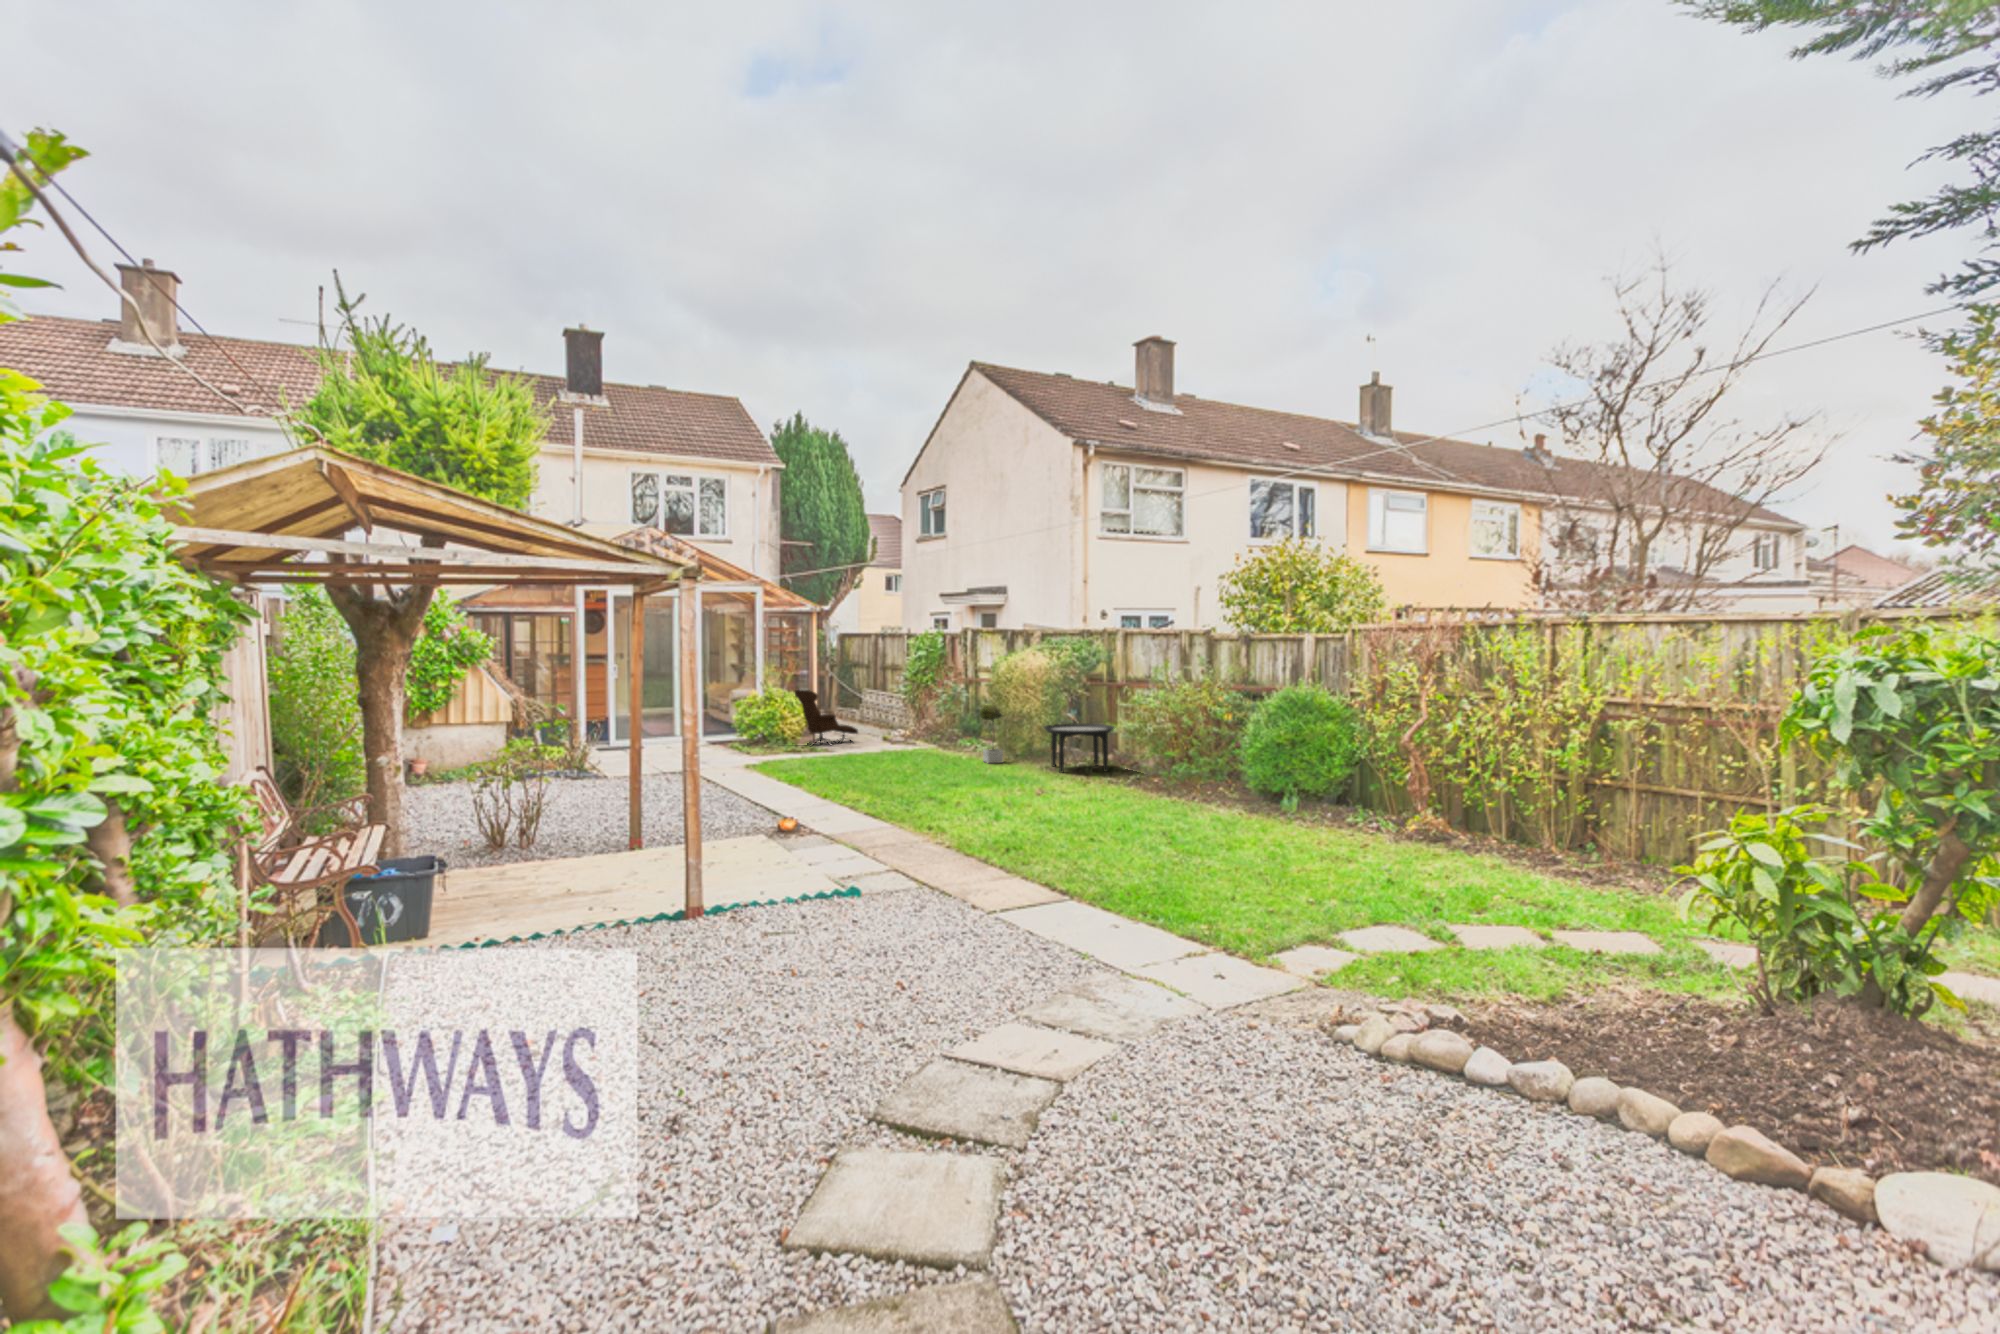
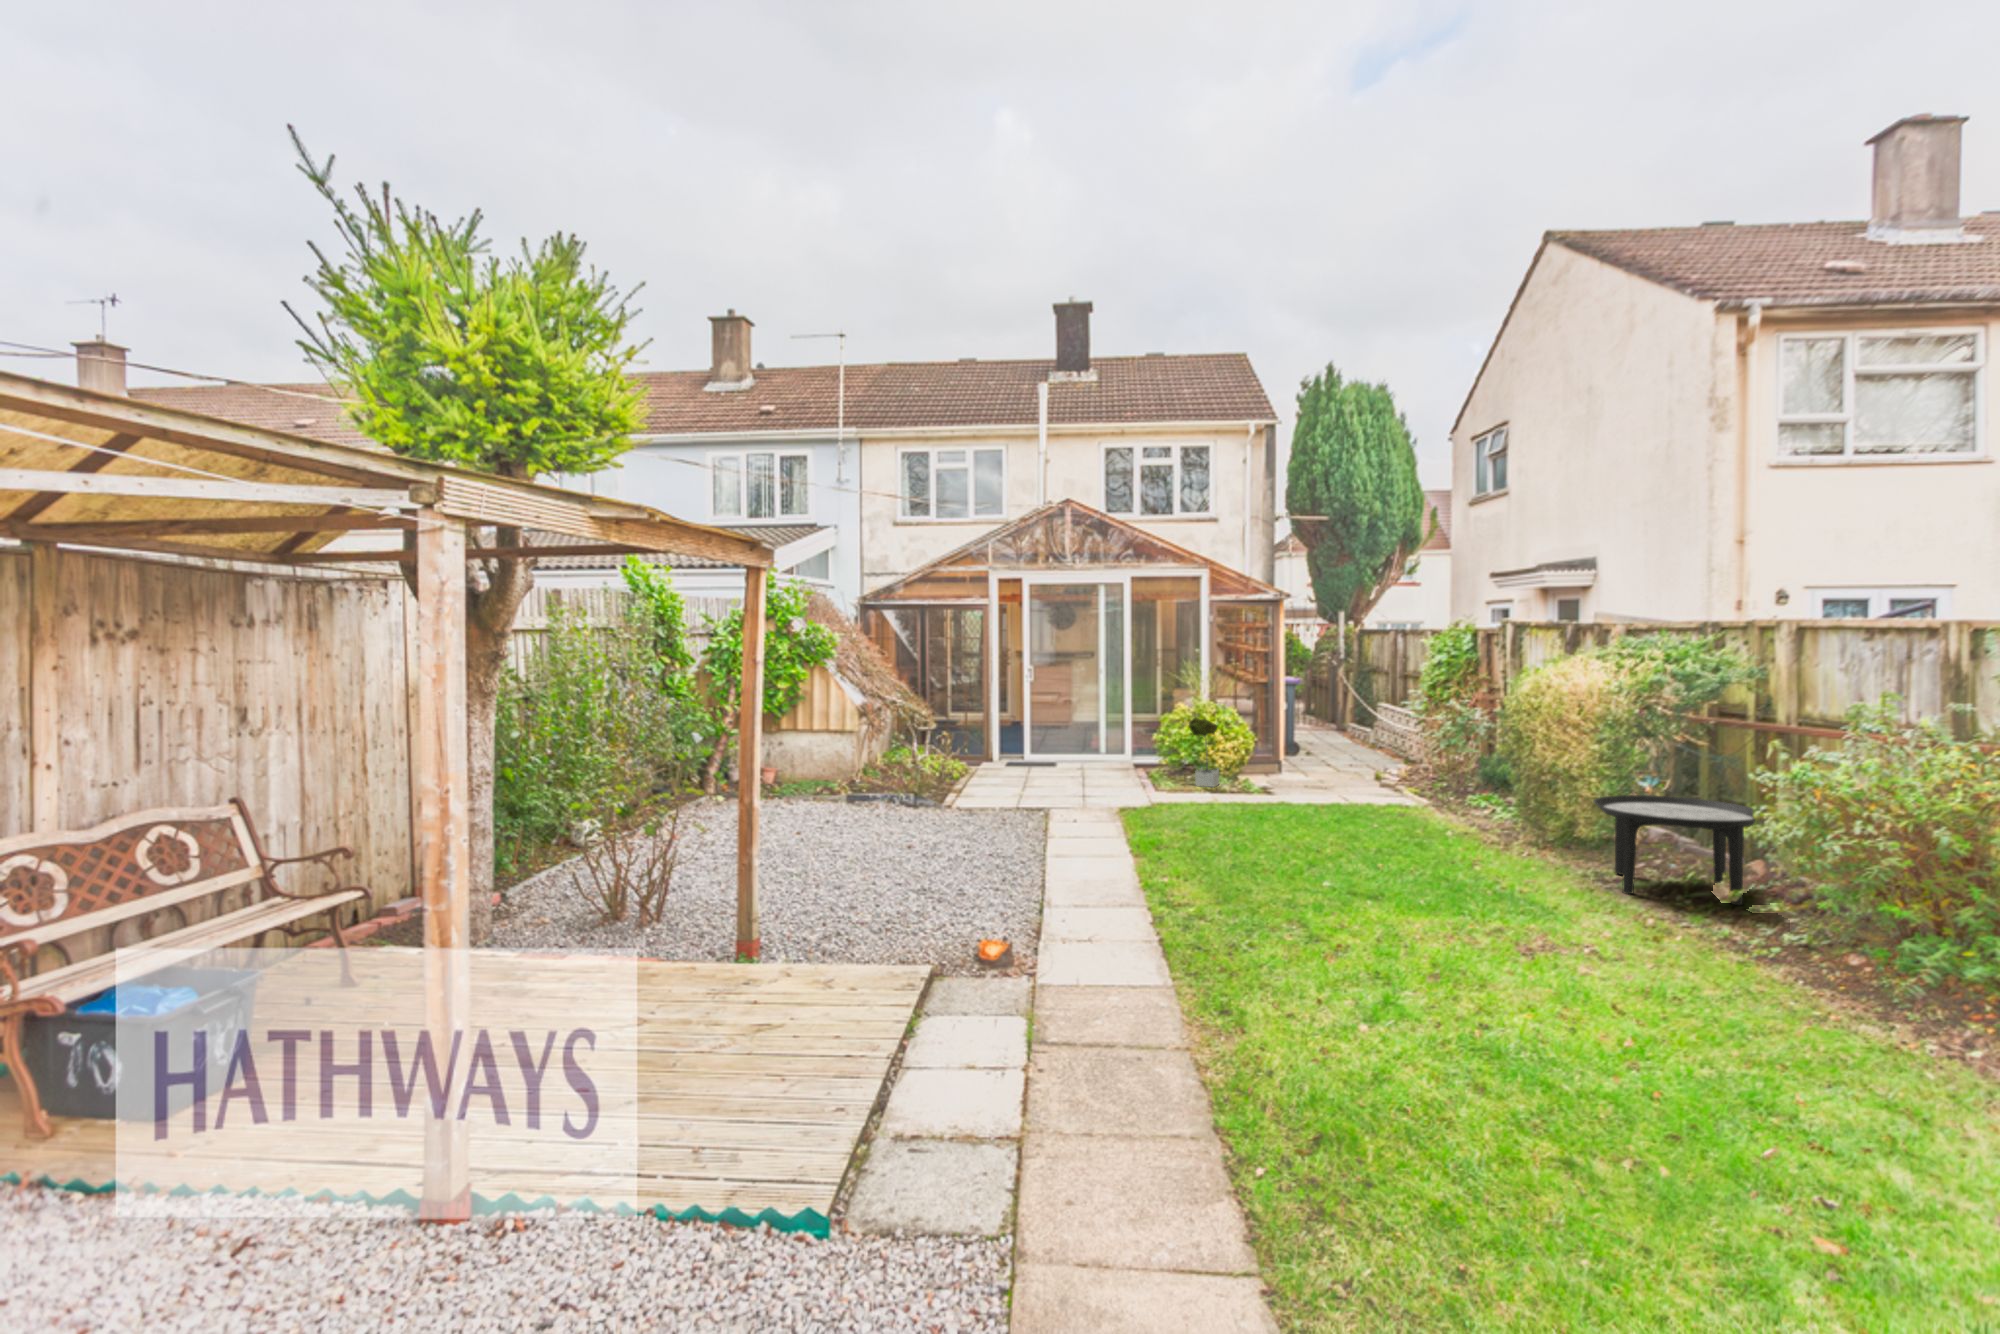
lounge chair: present [795,690,858,744] -> none [1232,705,1324,785]
potted tree: present [980,705,1003,764] -> present [1189,717,1219,787]

